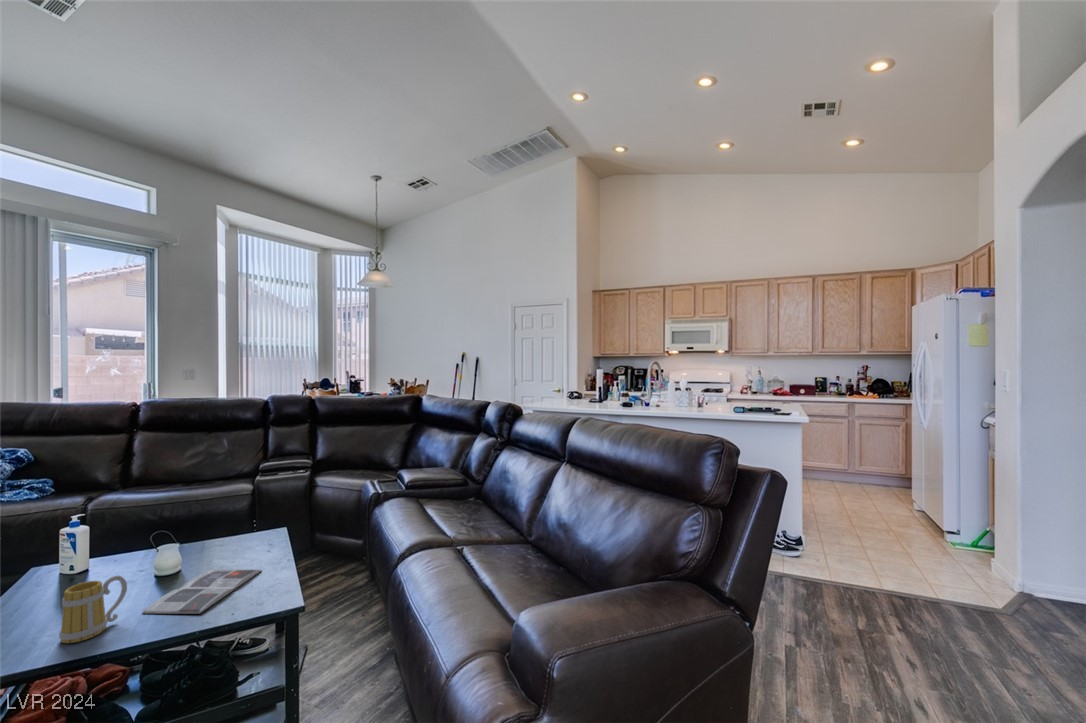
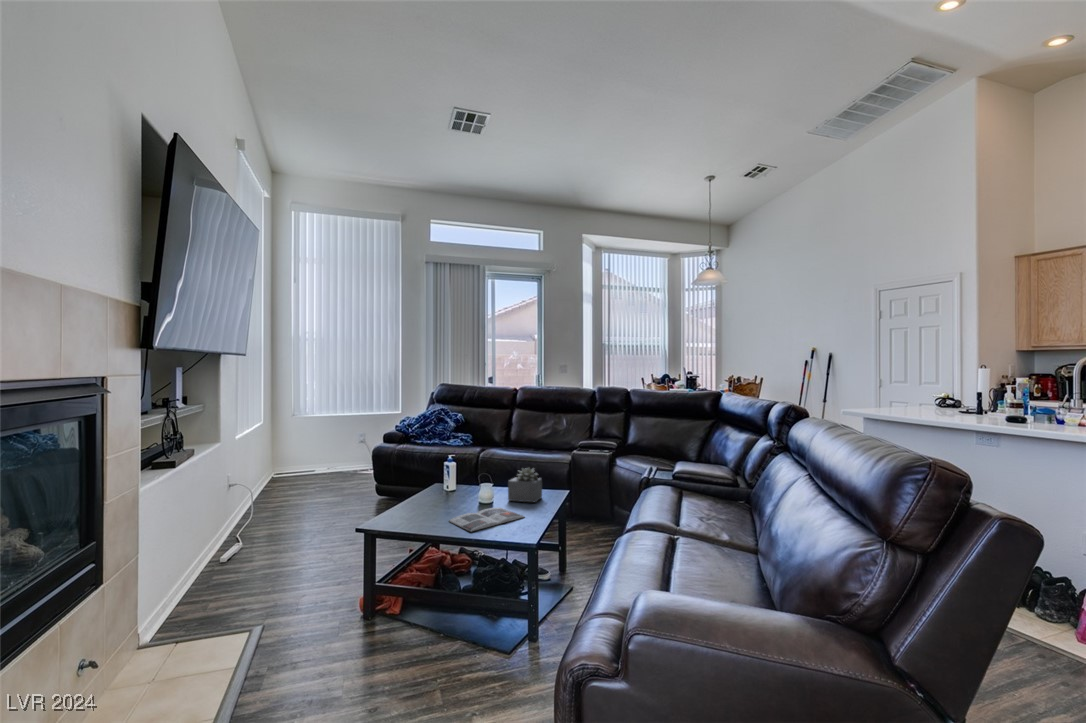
succulent plant: none [214,508,261,558] -> present [508,468,542,502]
mug: present [59,575,127,643] -> none [408,490,441,526]

